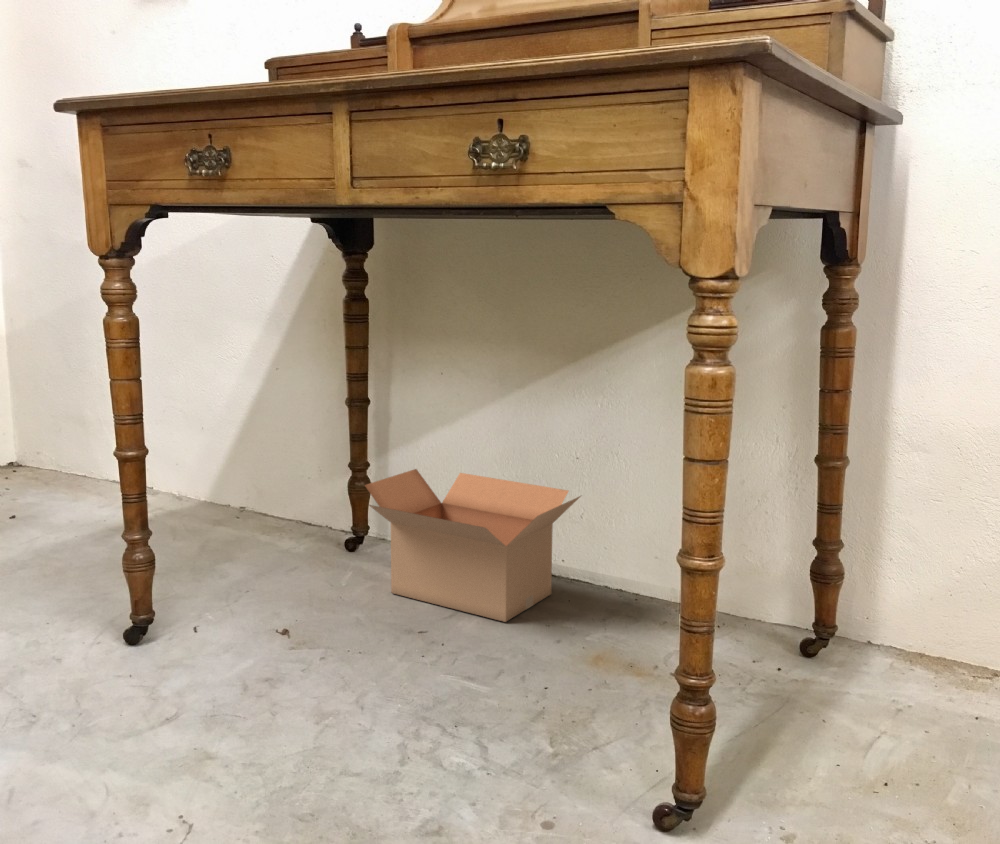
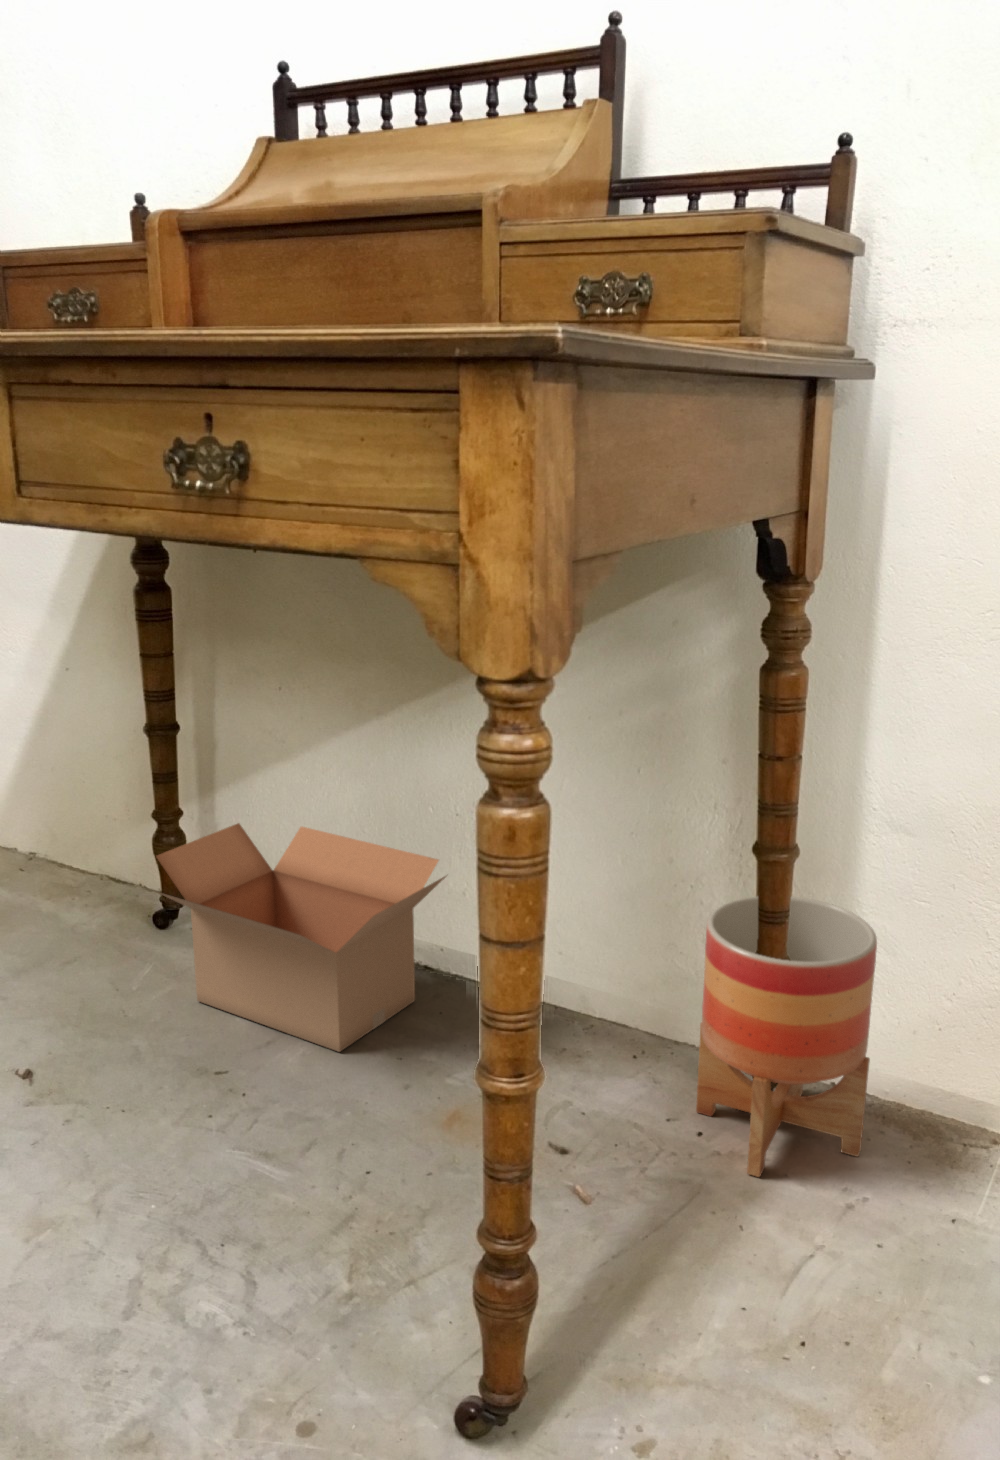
planter: none [775,498,911,693] -> present [696,897,877,1177]

